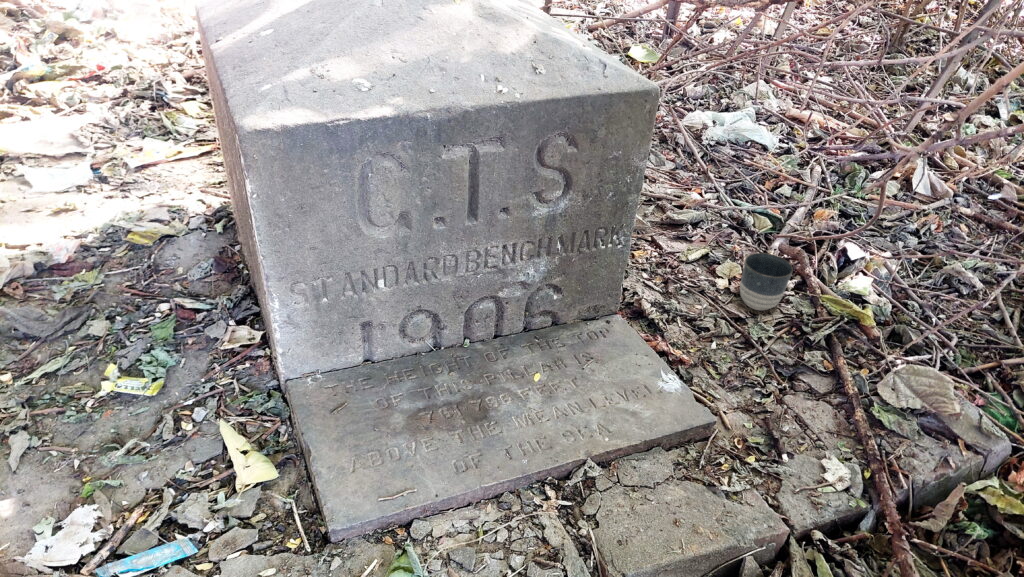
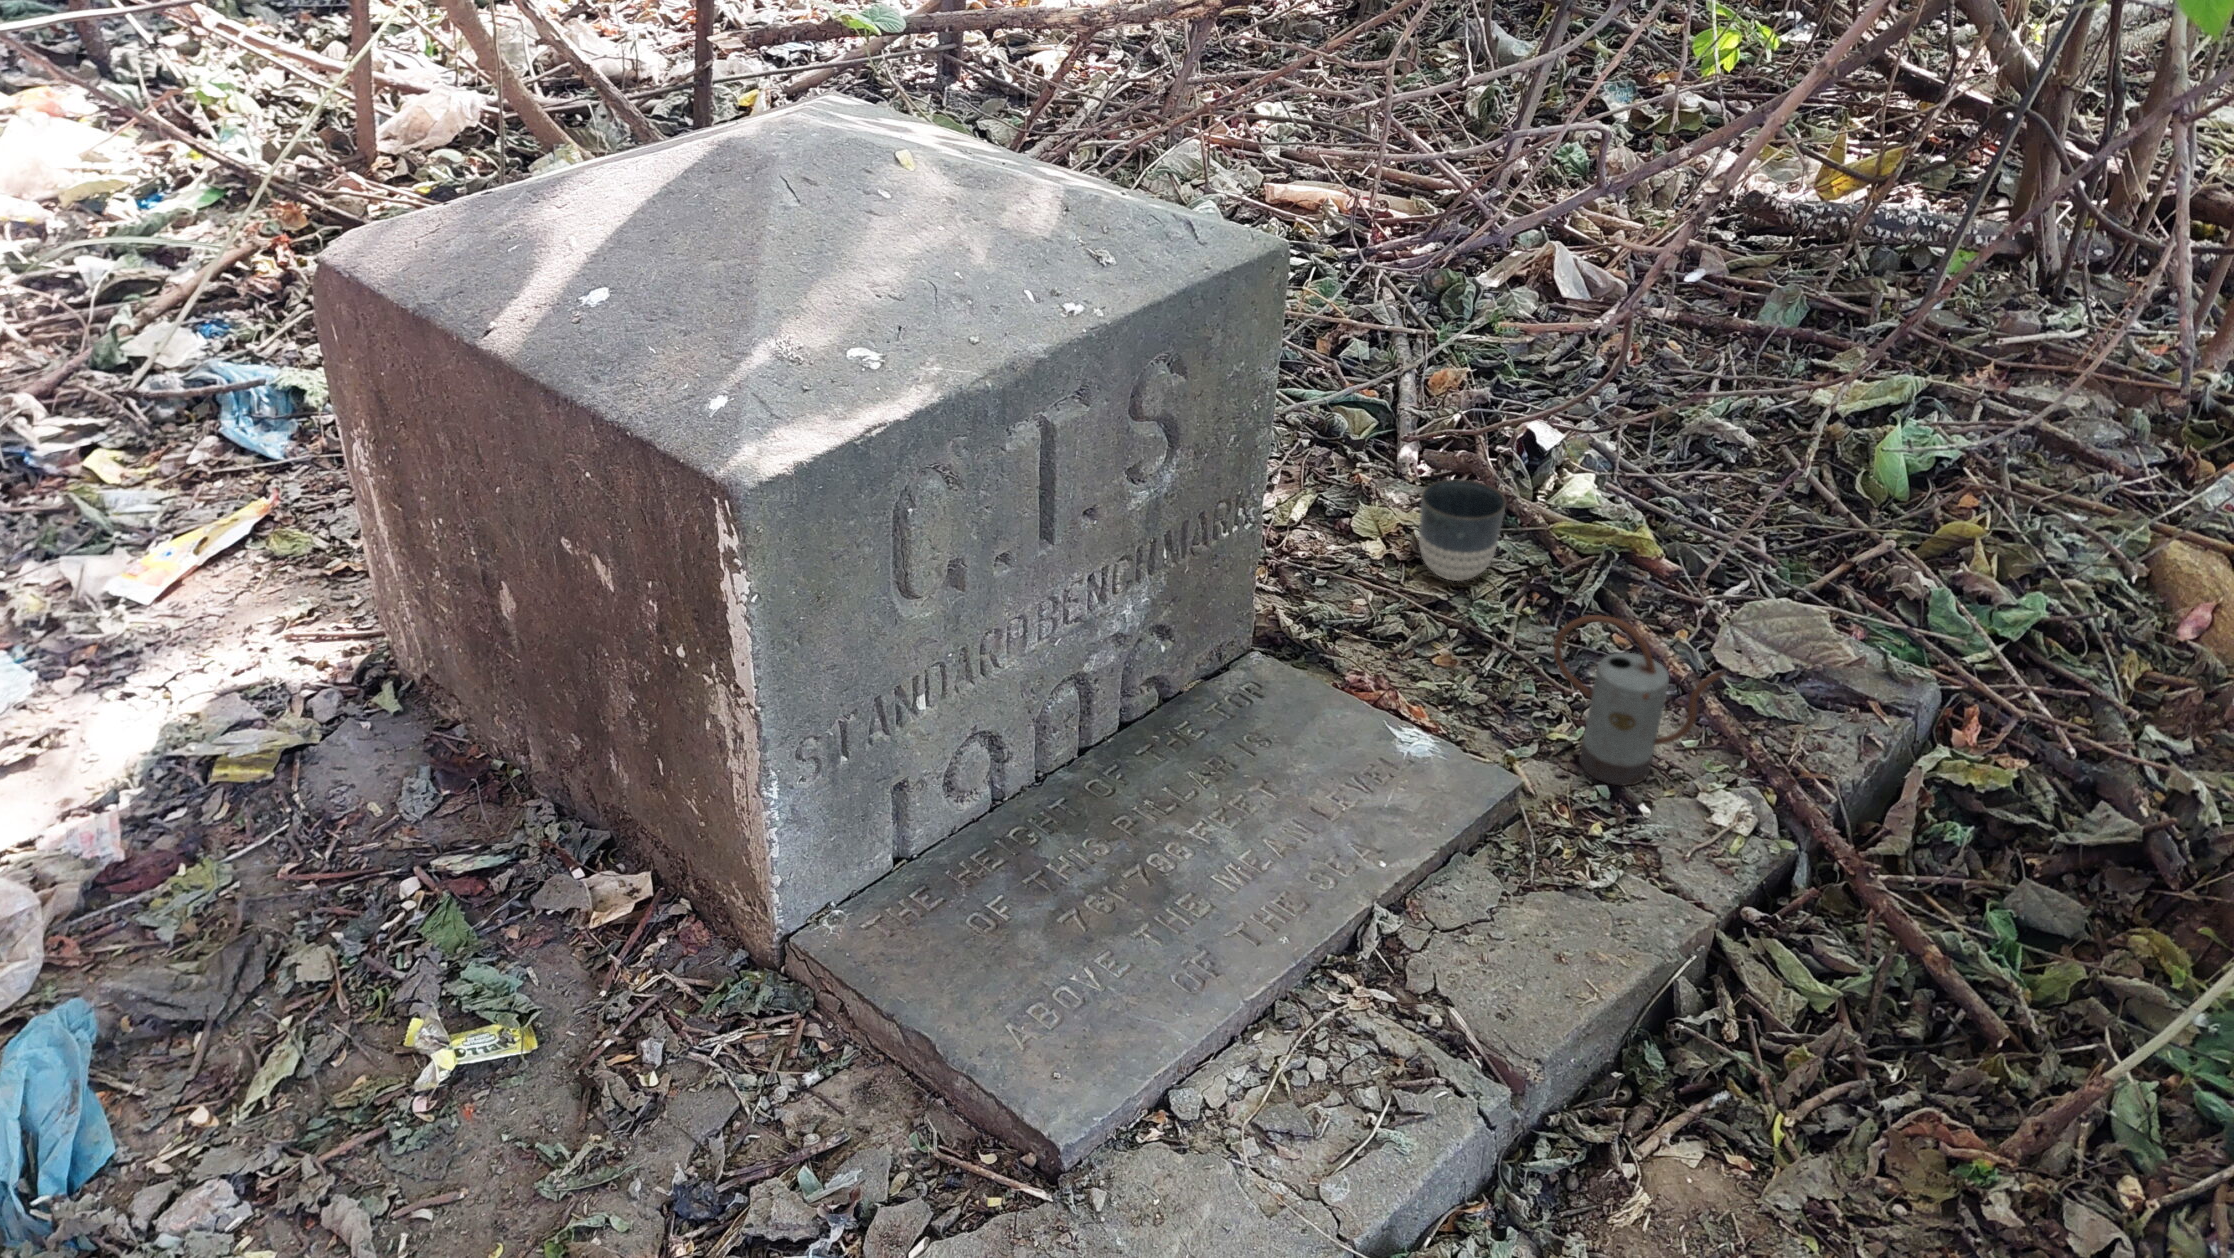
watering can: none [760,339,852,444] -> present [1554,615,1724,786]

